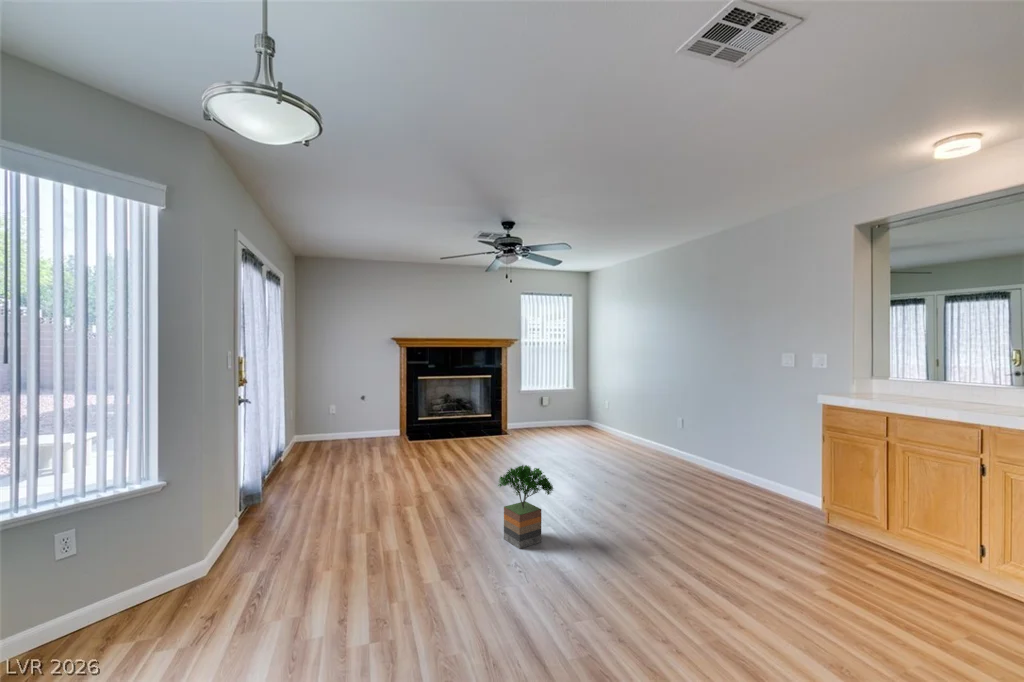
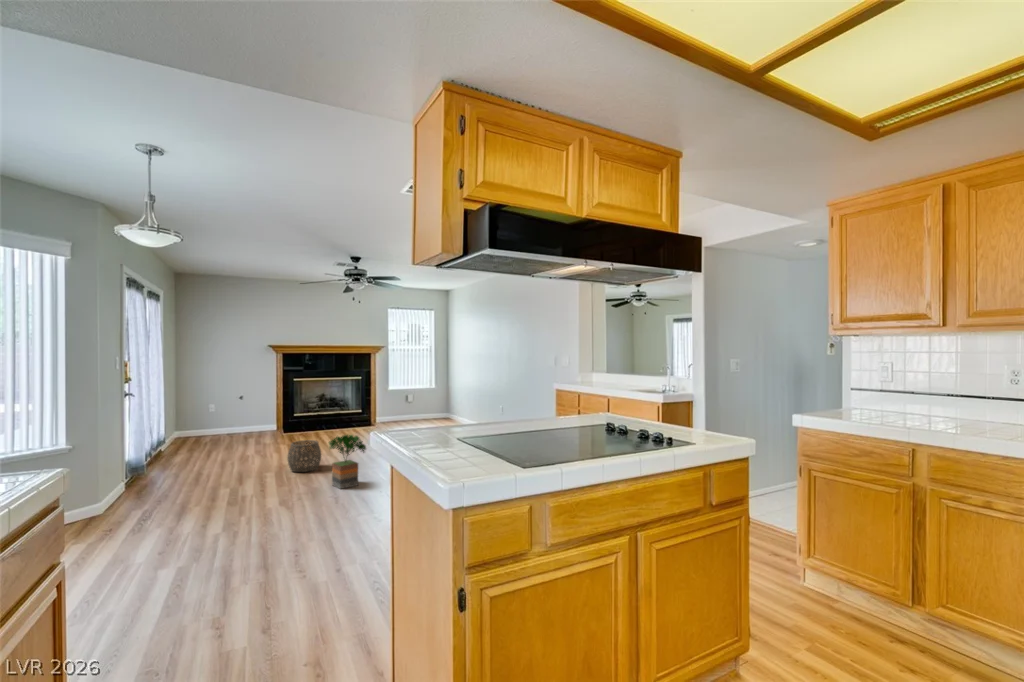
woven basket: none [433,463,475,509] -> present [287,440,321,472]

